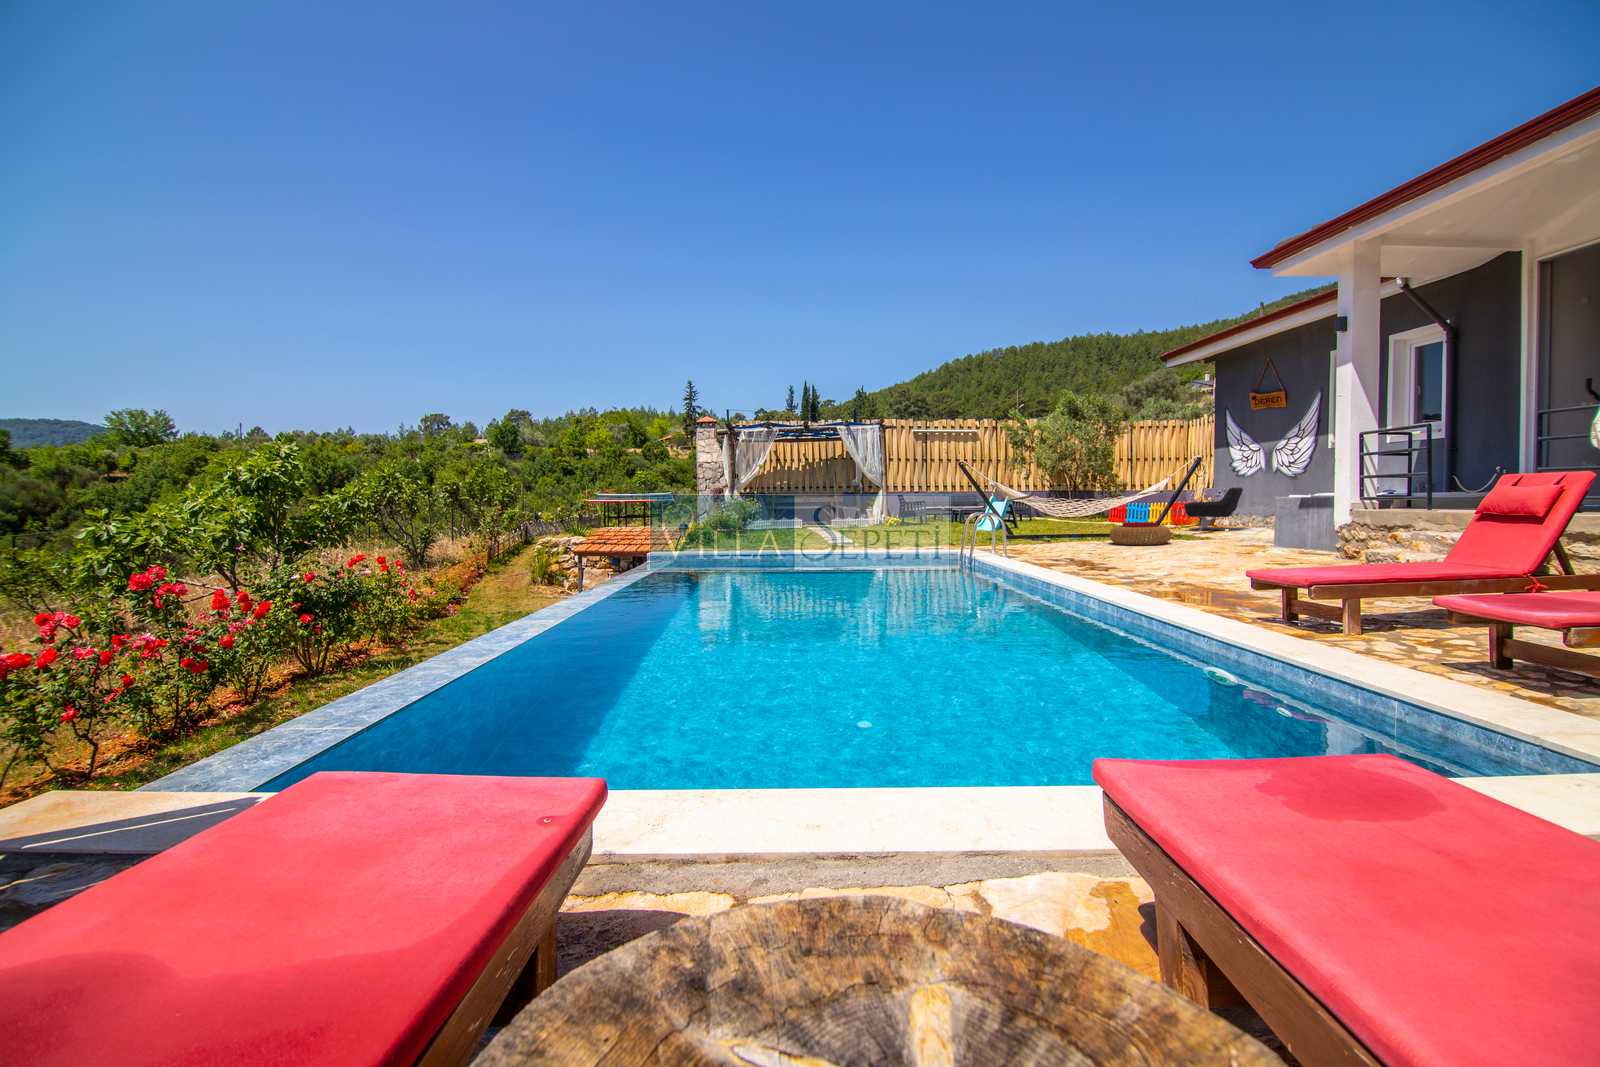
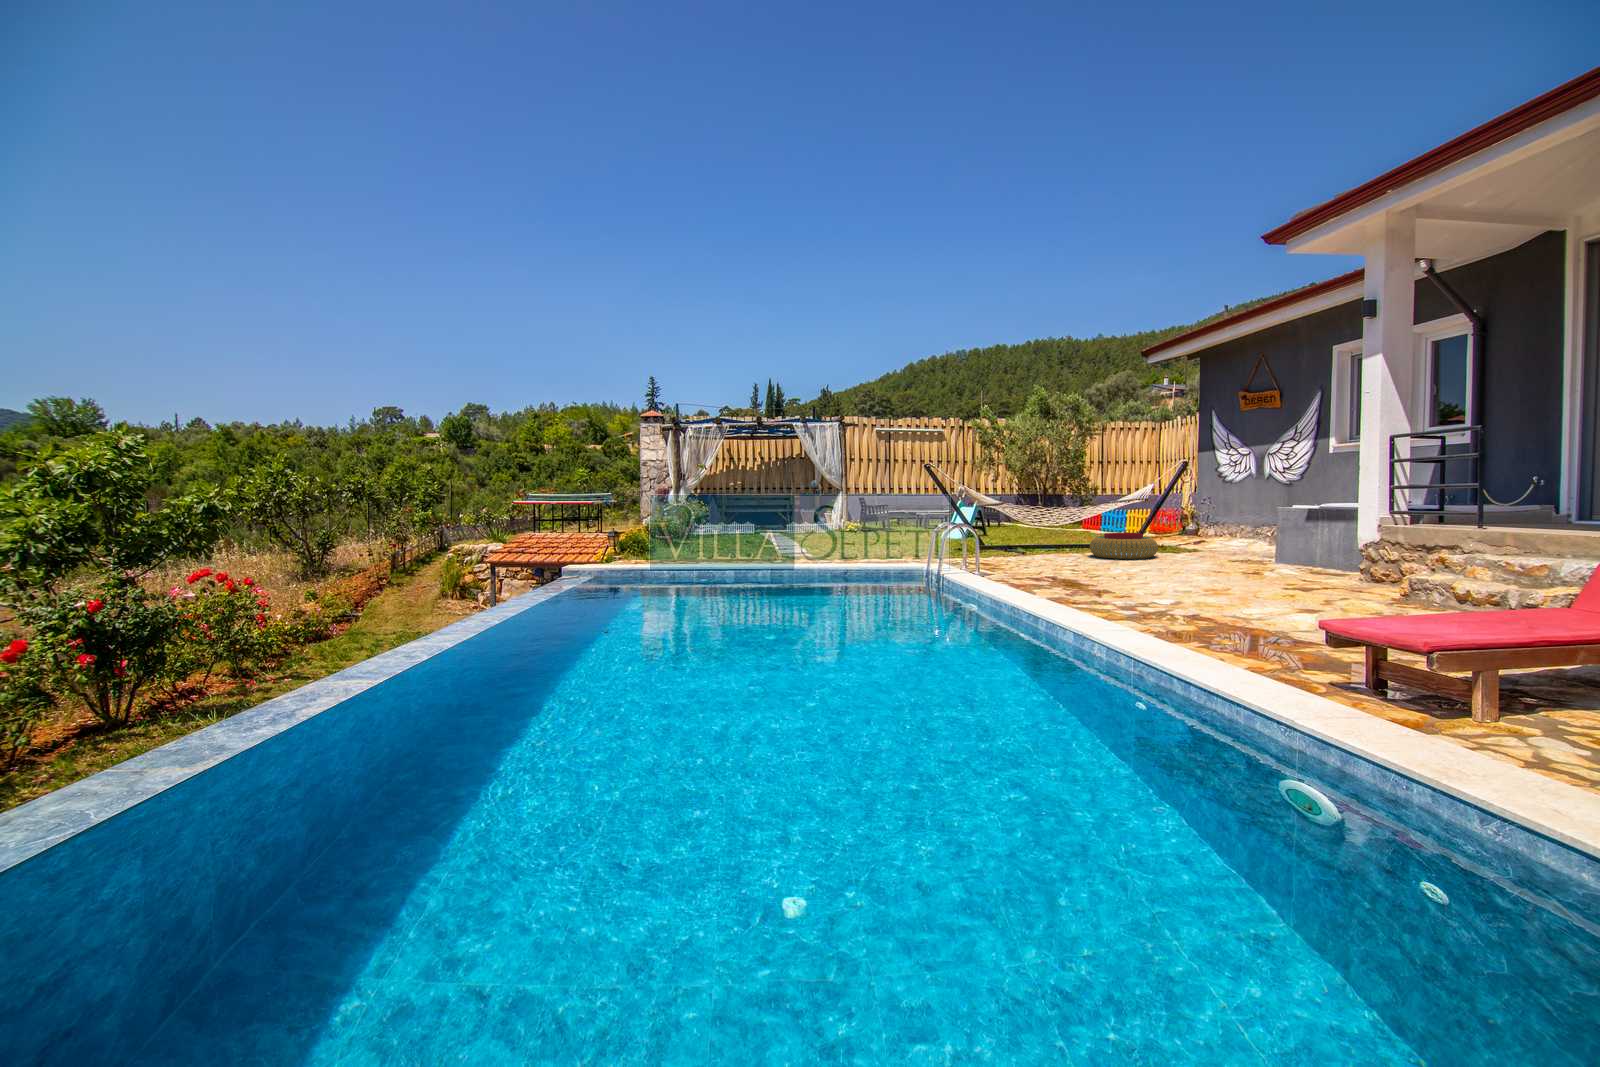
lounge chair: present [1184,487,1243,531] -> none [1160,494,1227,540]

